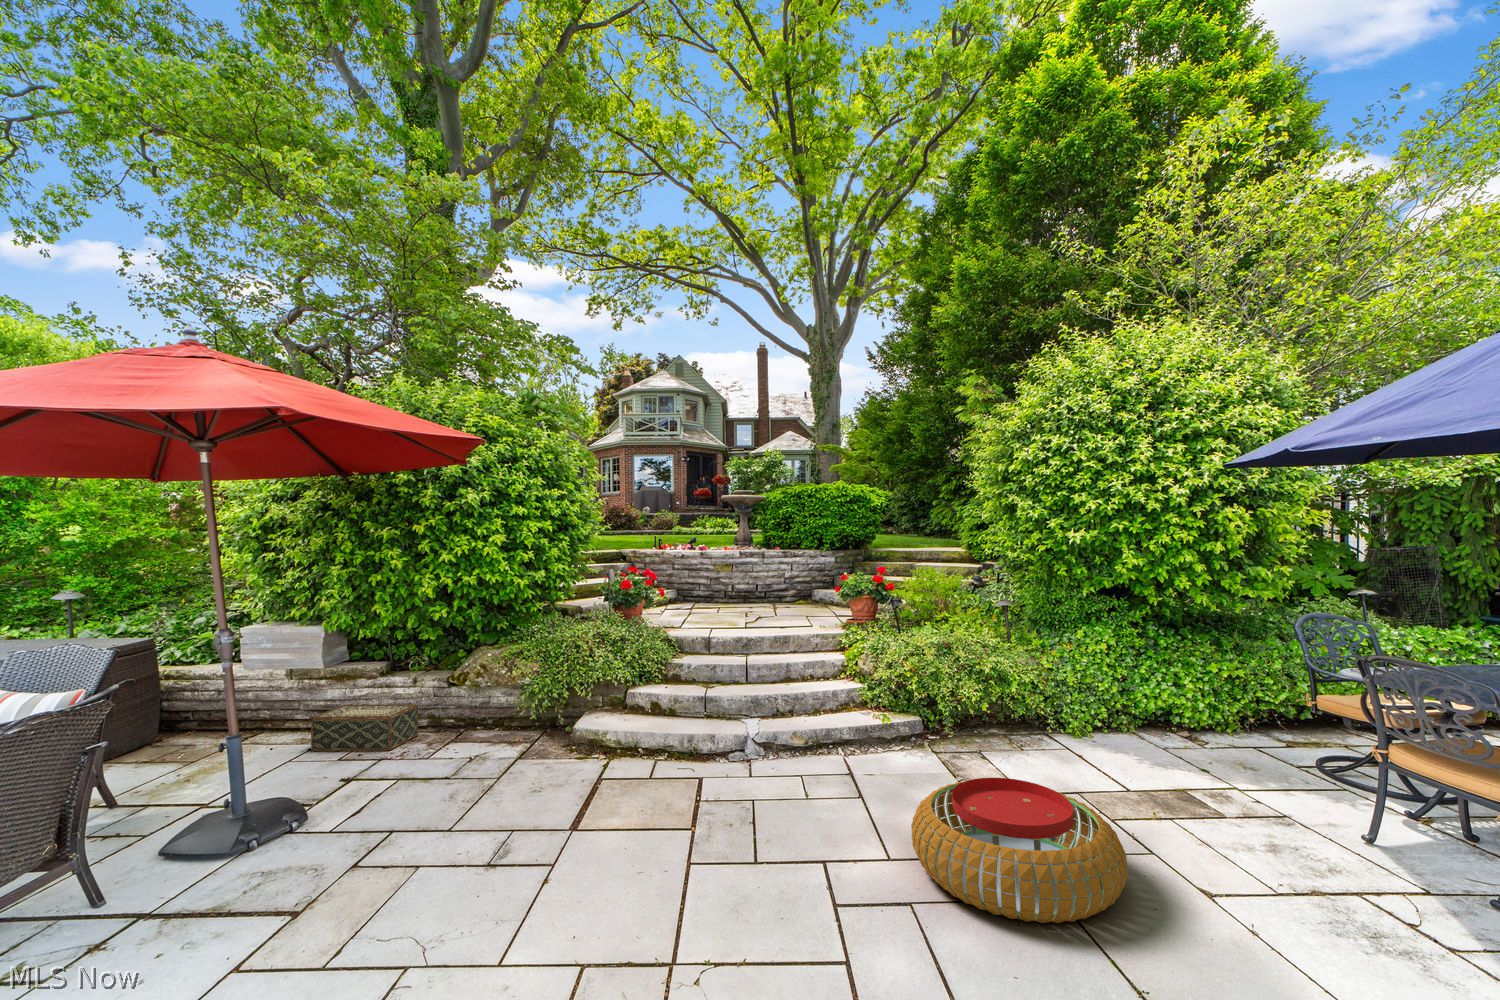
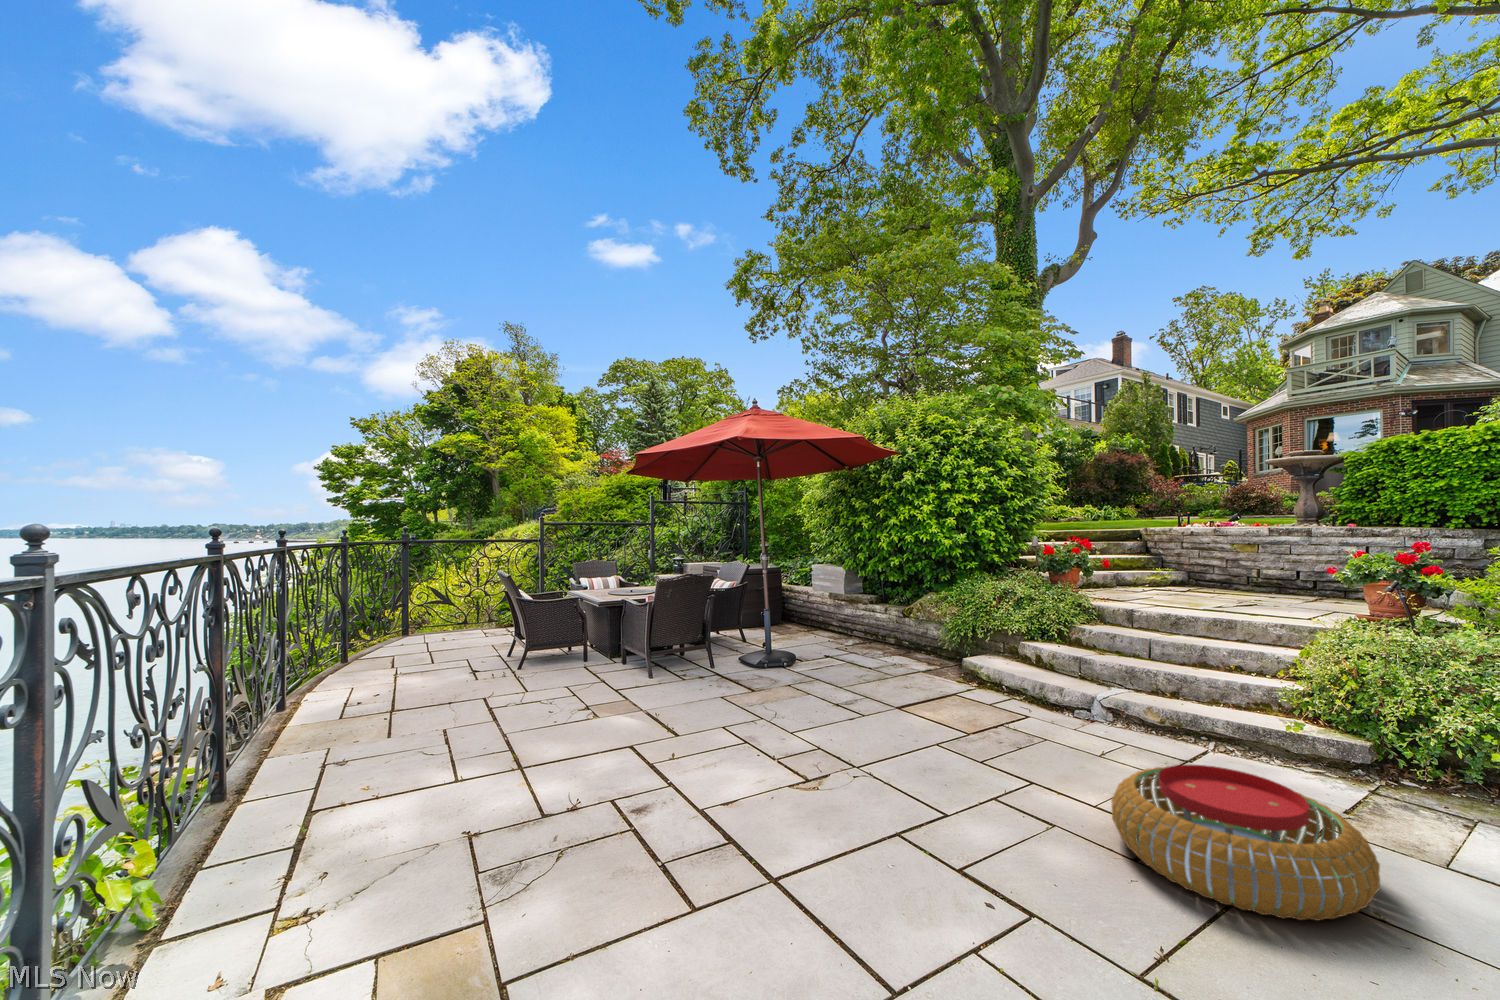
woven basket: present [311,704,418,751] -> none [831,620,889,651]

